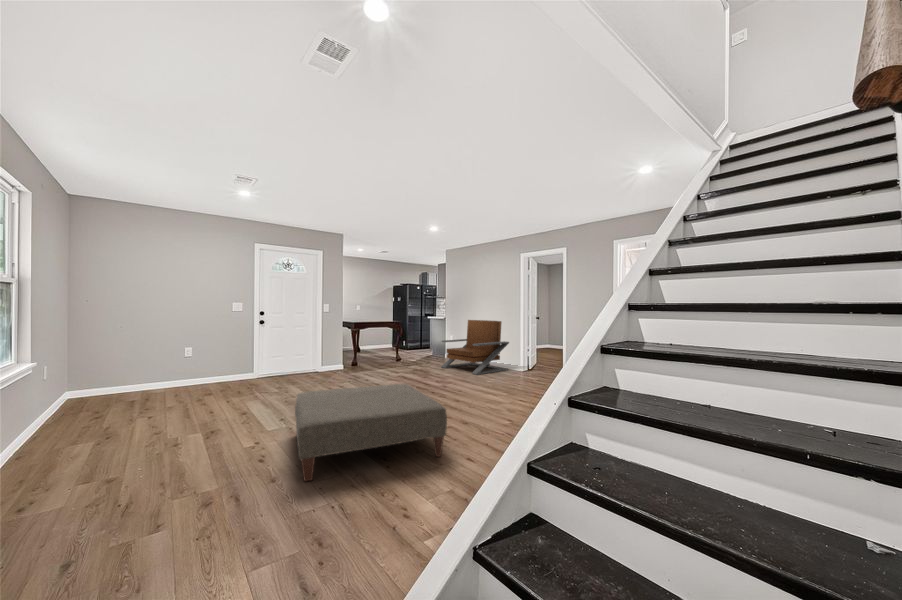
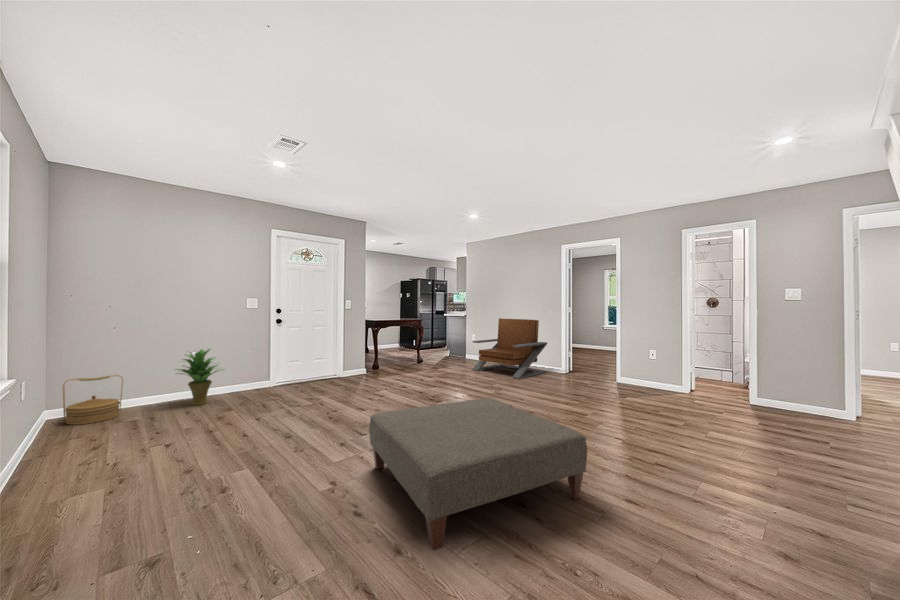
potted plant: none [168,345,211,392] -> present [176,349,220,405]
woven basket: none [79,365,127,404] -> present [63,375,123,425]

